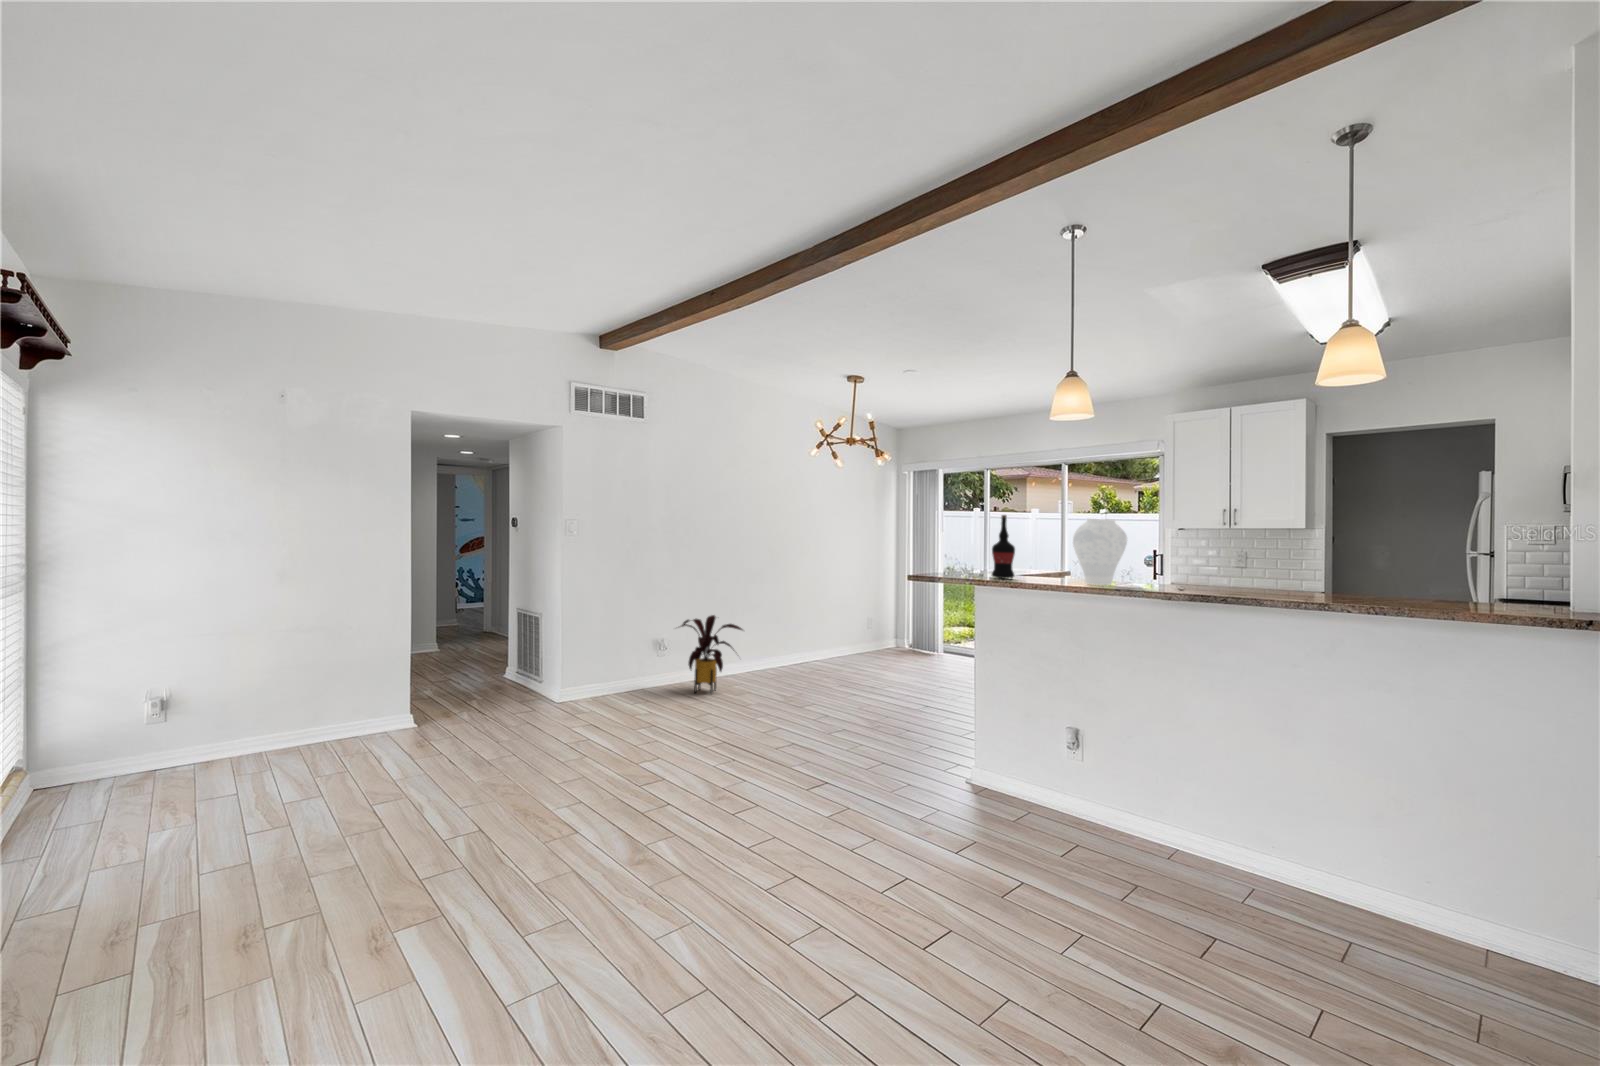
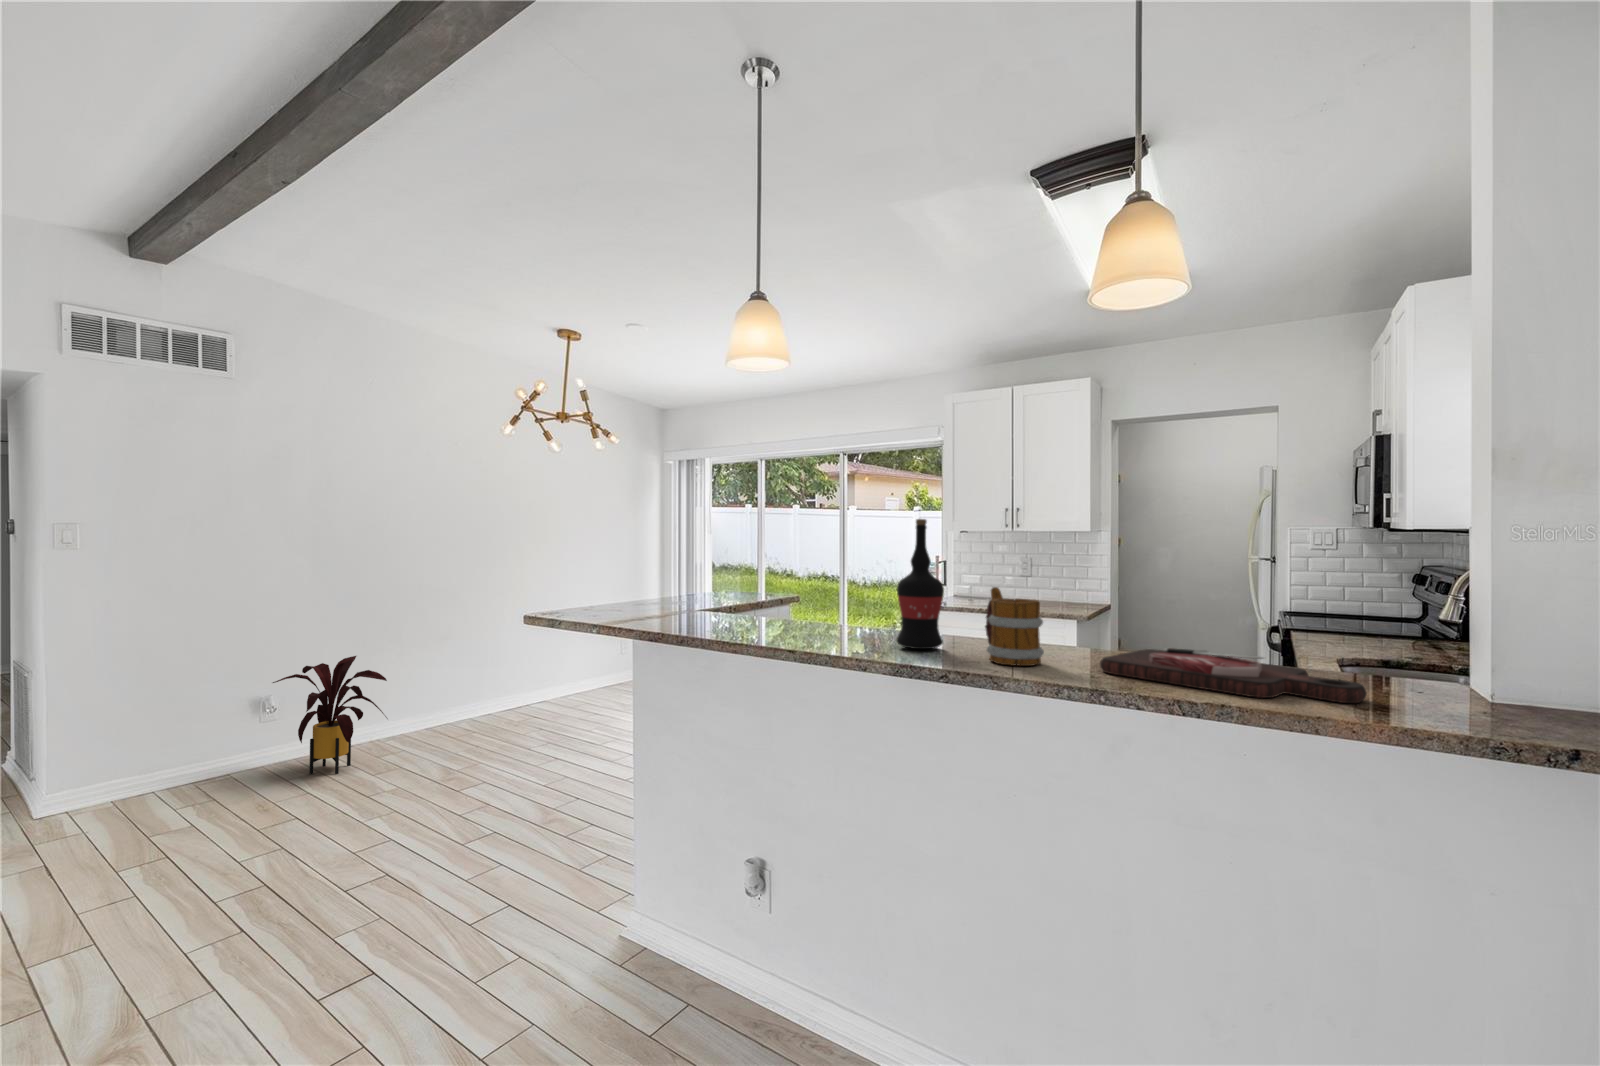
wine bottle: present [992,515,1015,579] -> present [896,519,944,649]
vase: present [1073,519,1127,585] -> none [749,527,829,634]
mug: none [1245,553,1287,597] -> present [985,587,1044,666]
cutting board: none [1325,588,1497,611] -> present [1100,648,1367,703]

